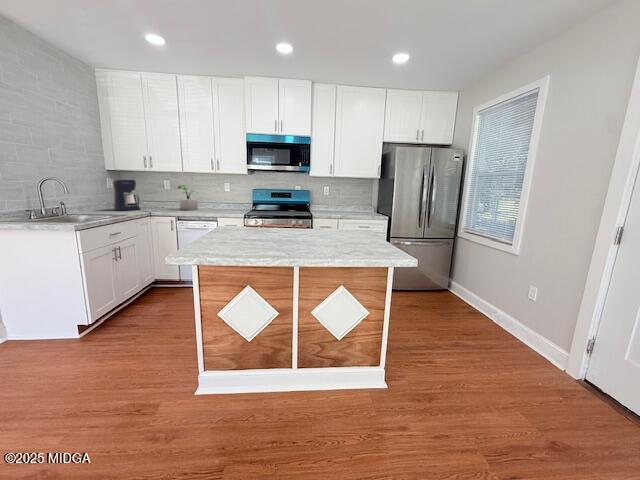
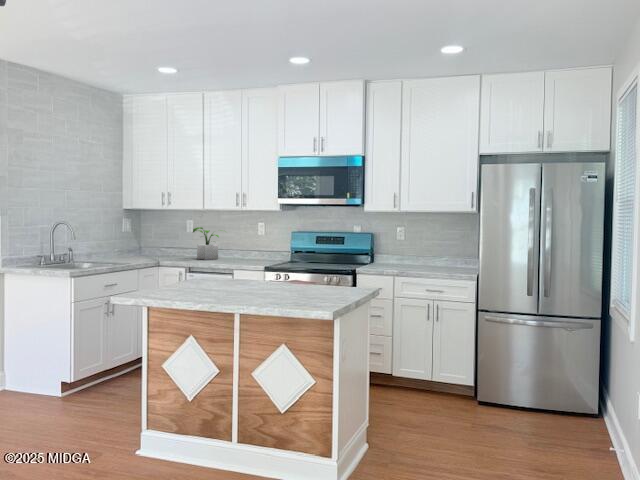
coffee maker: present [113,179,141,211] -> none [125,221,154,259]

